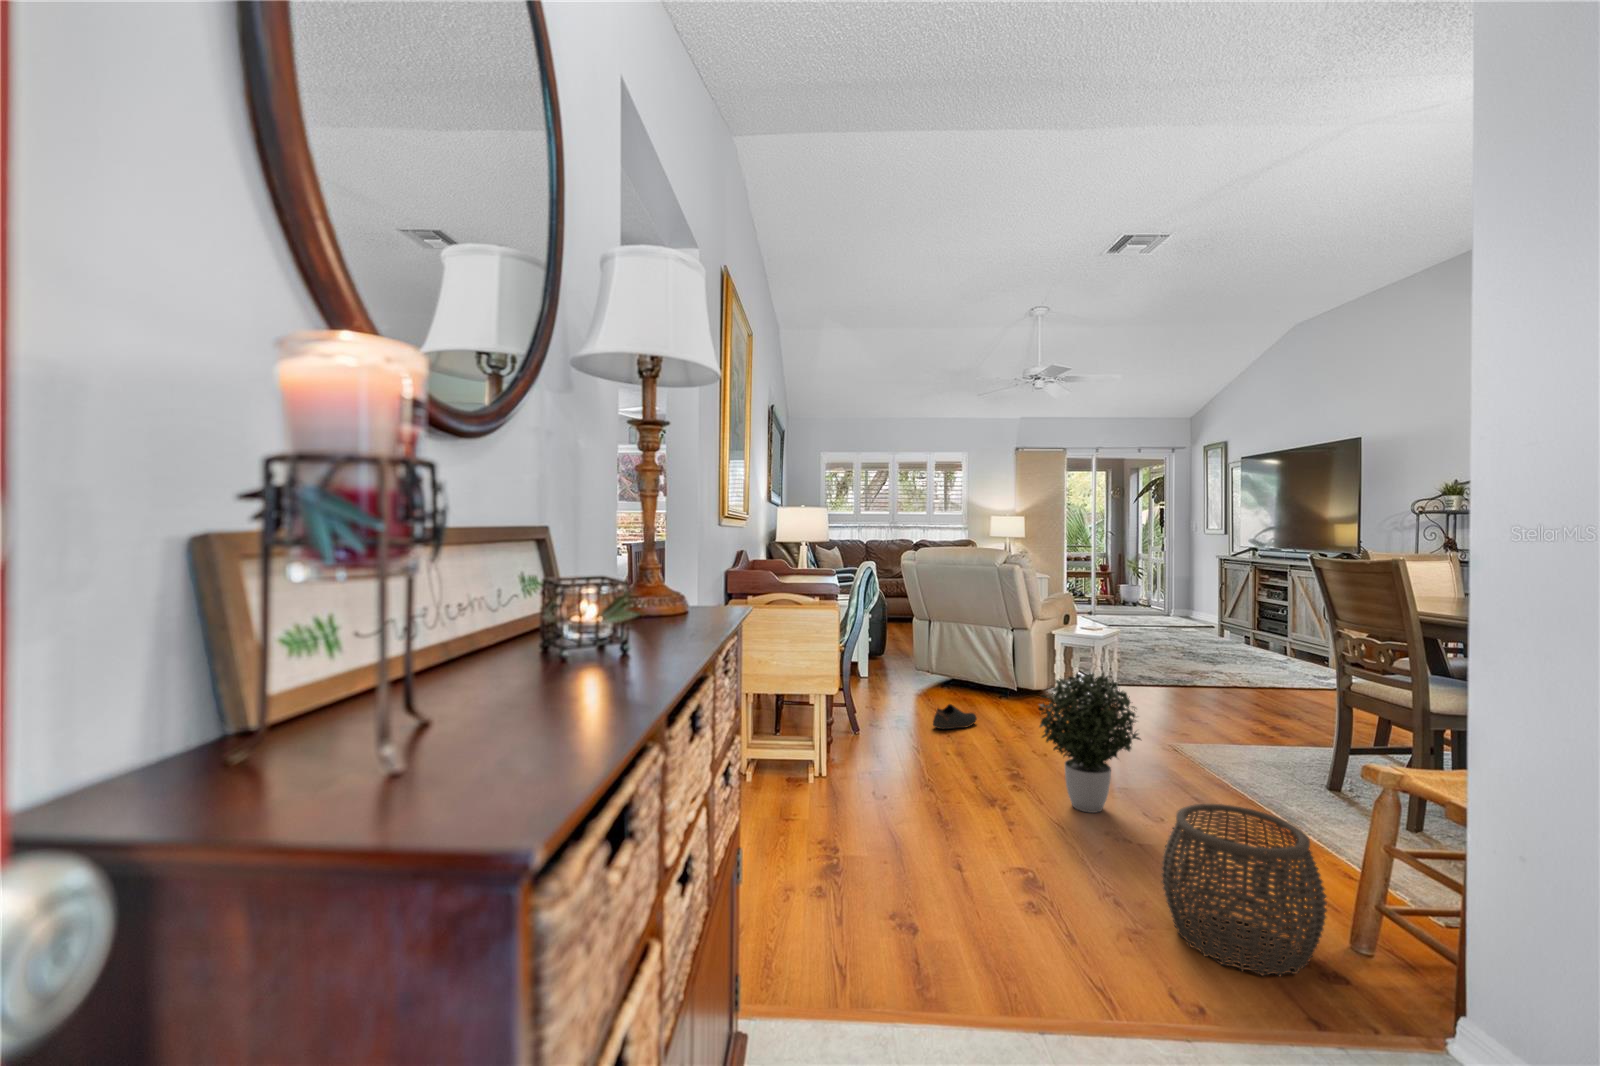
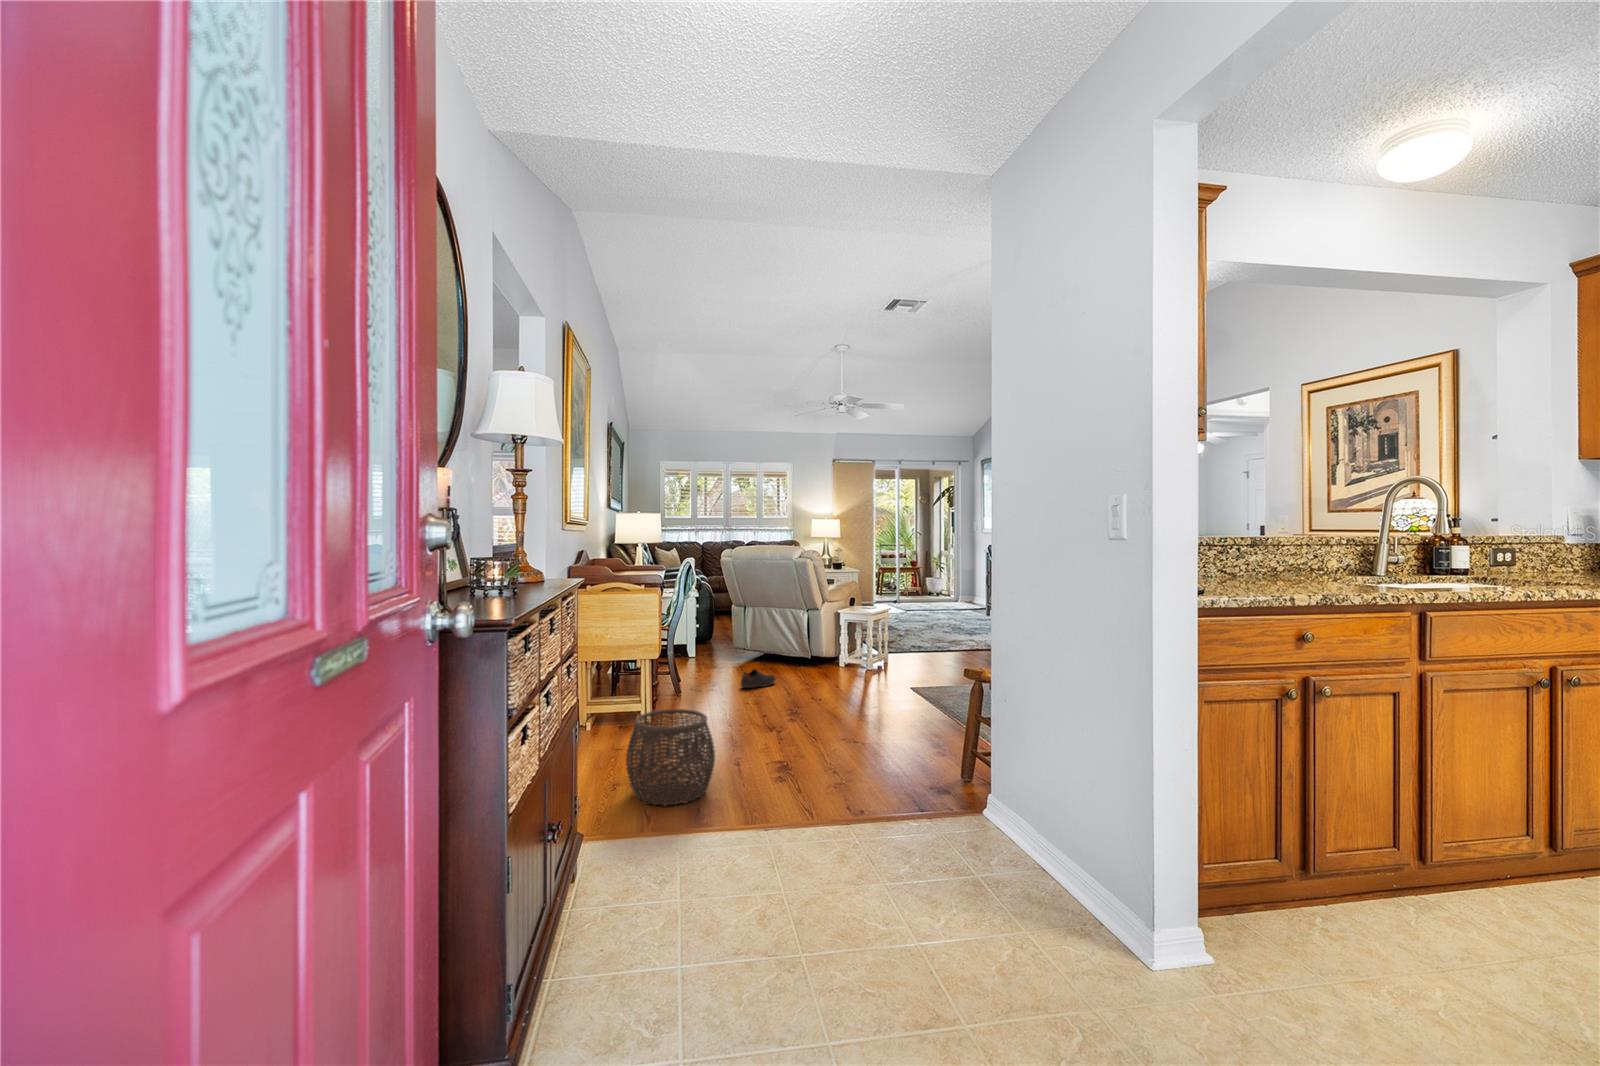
potted plant: present [1038,673,1141,813] -> none [804,632,872,731]
woven basket: present [1161,804,1327,976] -> present [626,709,715,806]

